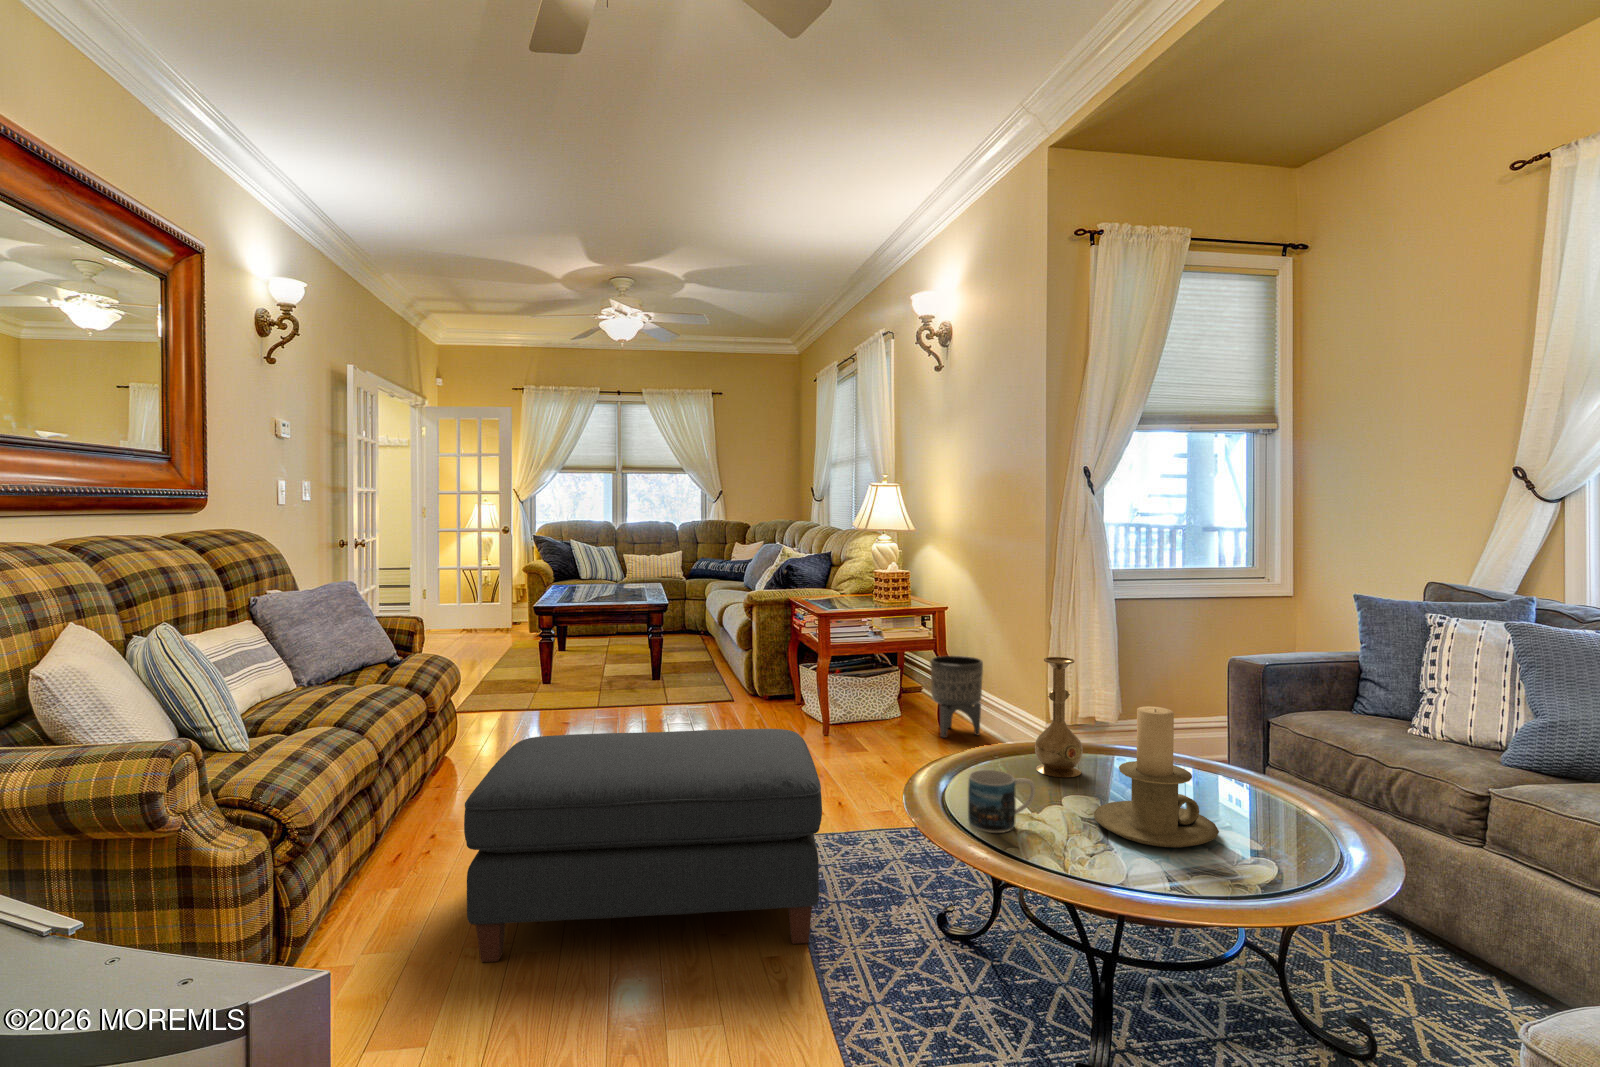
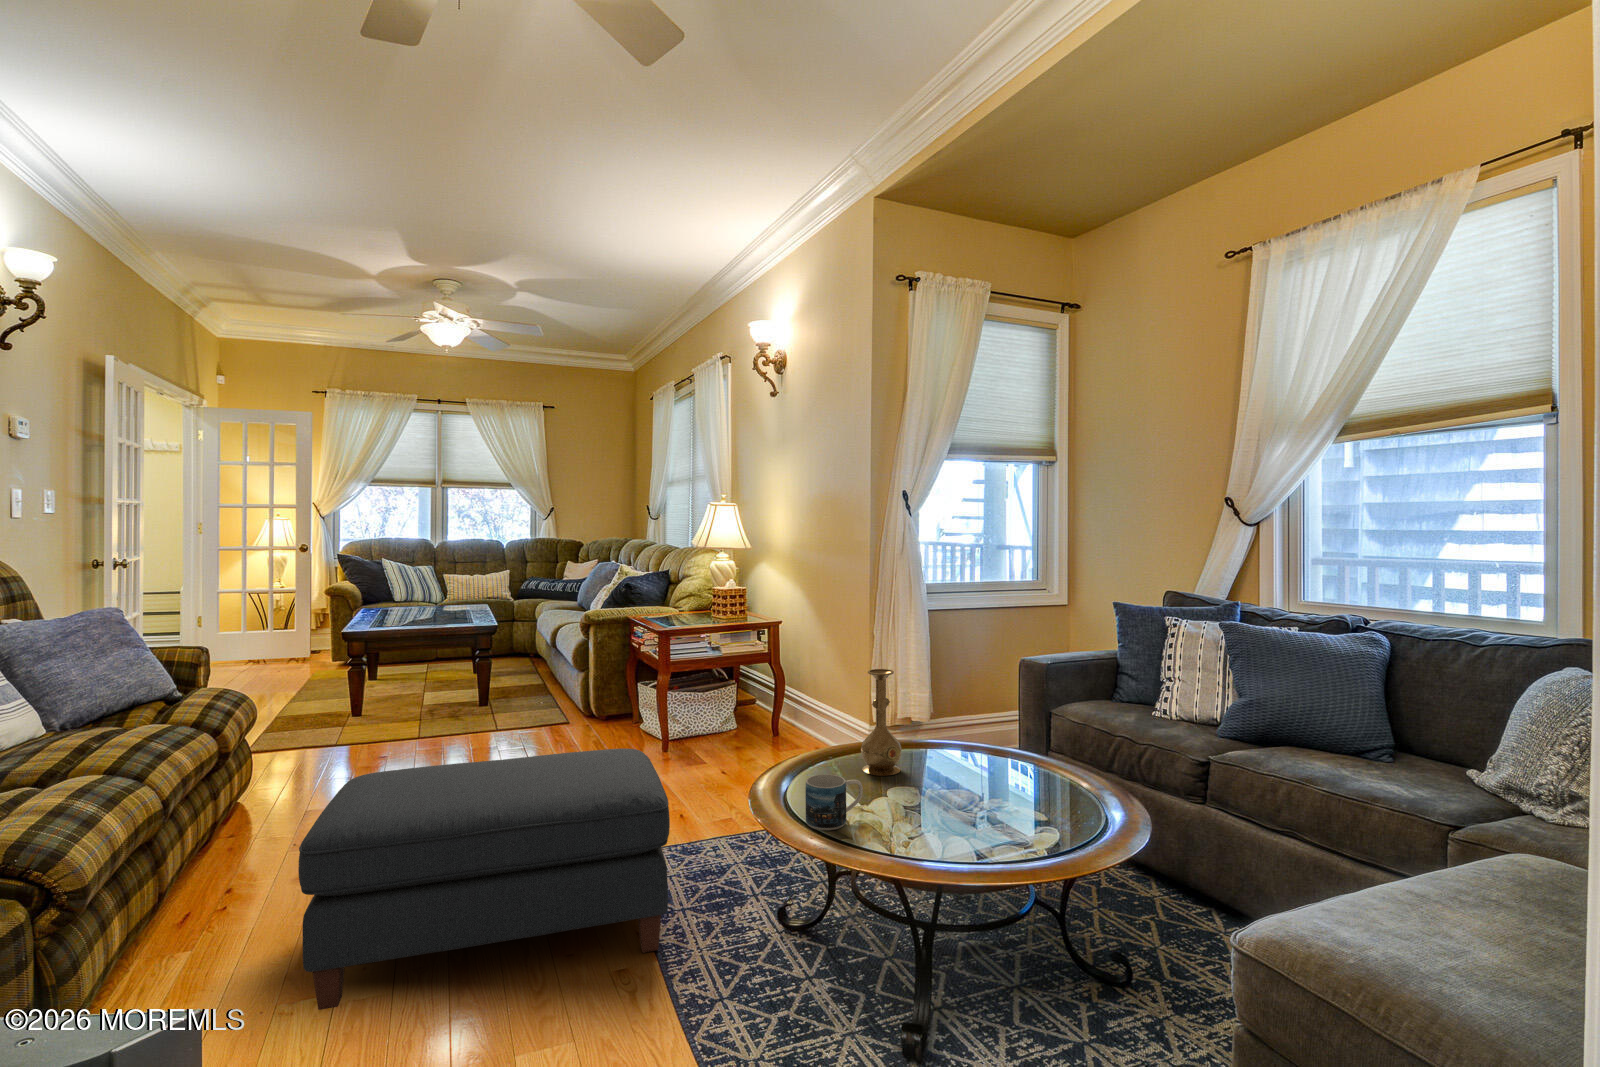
planter: present [930,656,983,738] -> none [763,667,811,745]
candle holder: present [1094,706,1219,848] -> none [911,710,1012,830]

